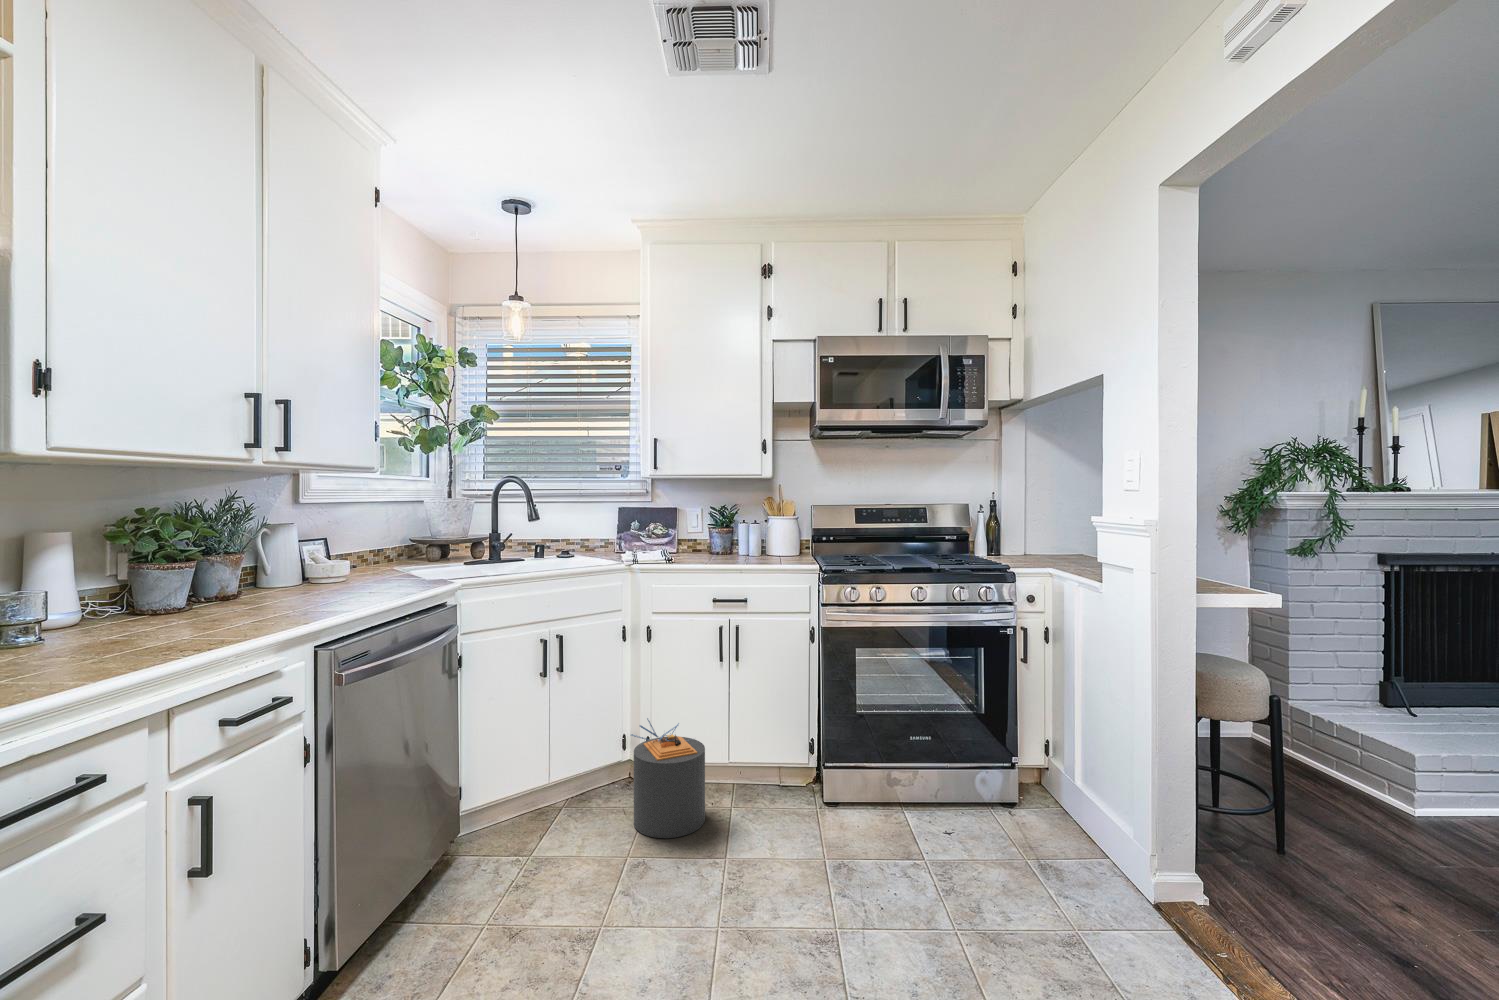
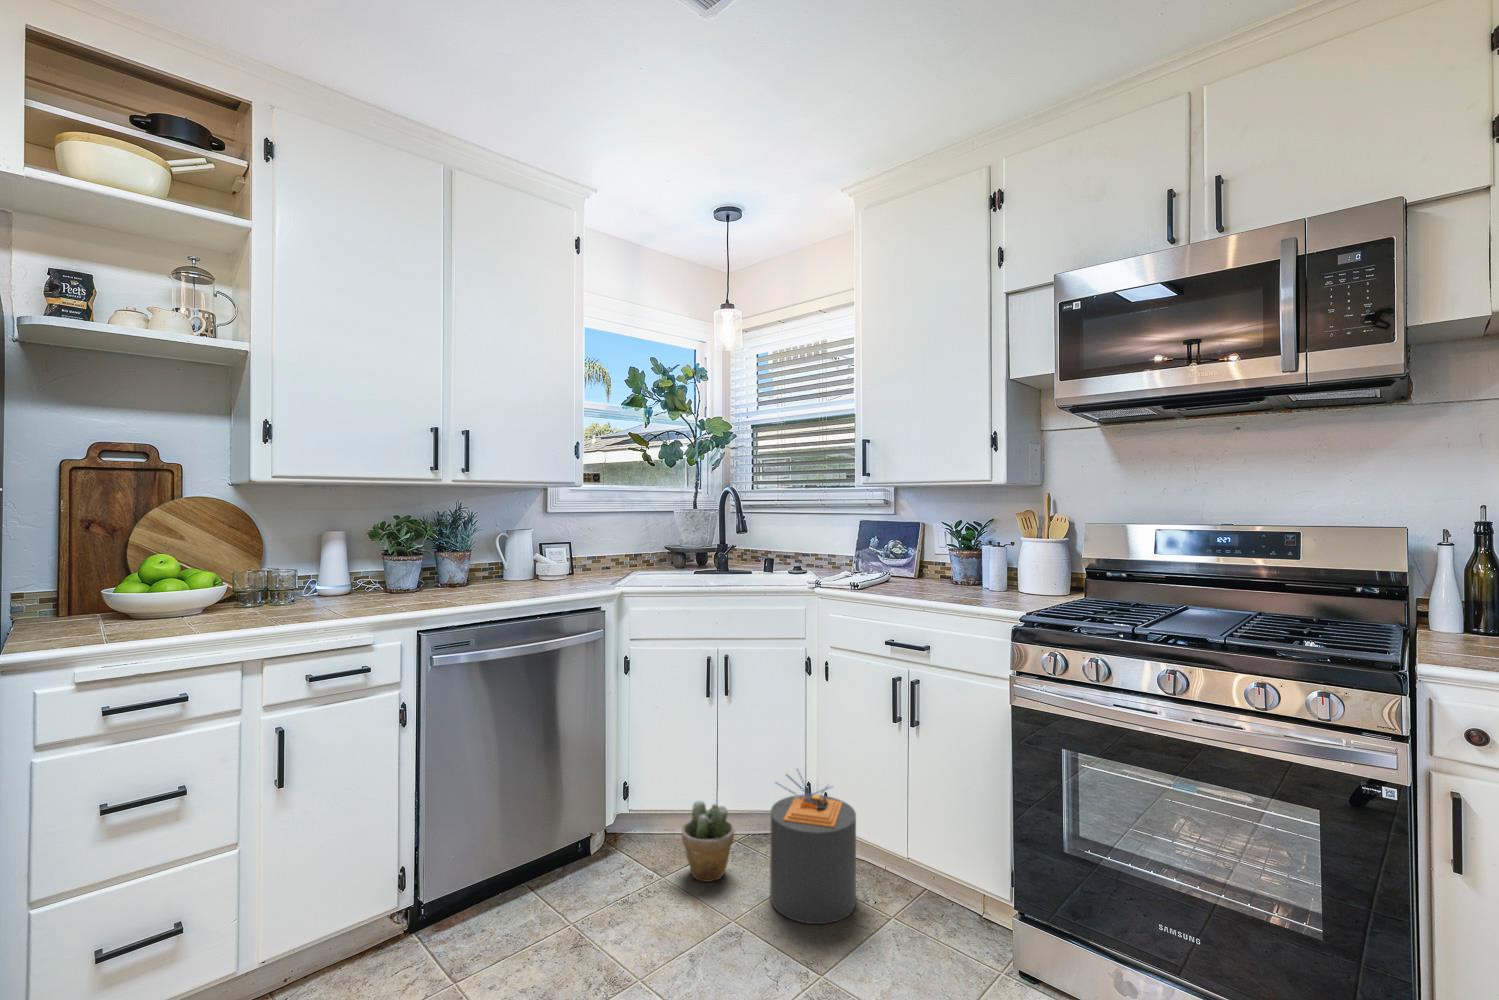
potted plant: none [542,769,594,844] -> present [682,801,734,882]

